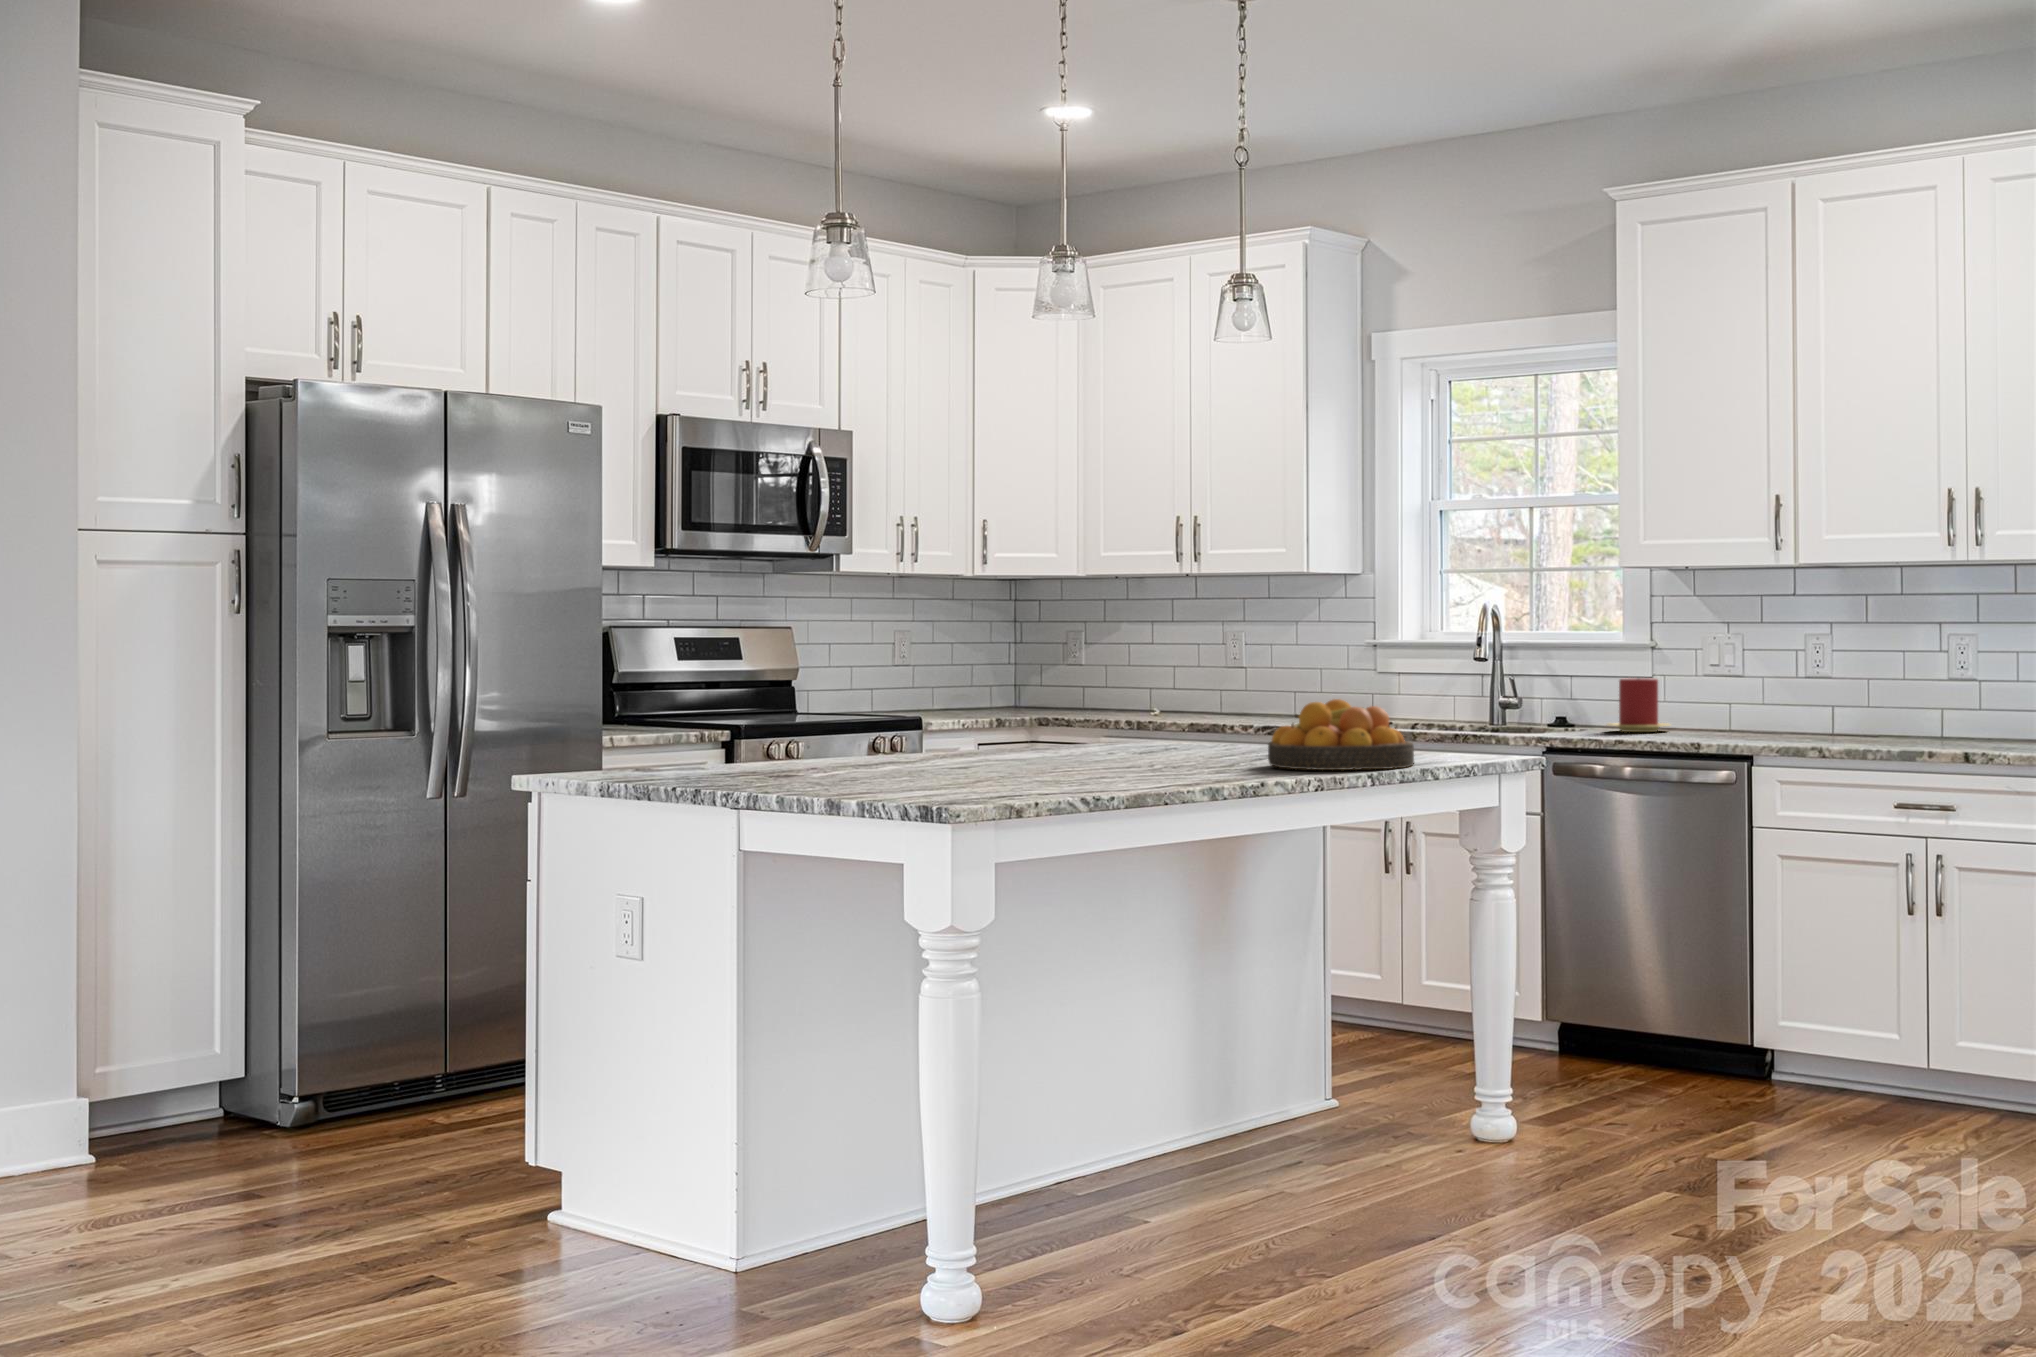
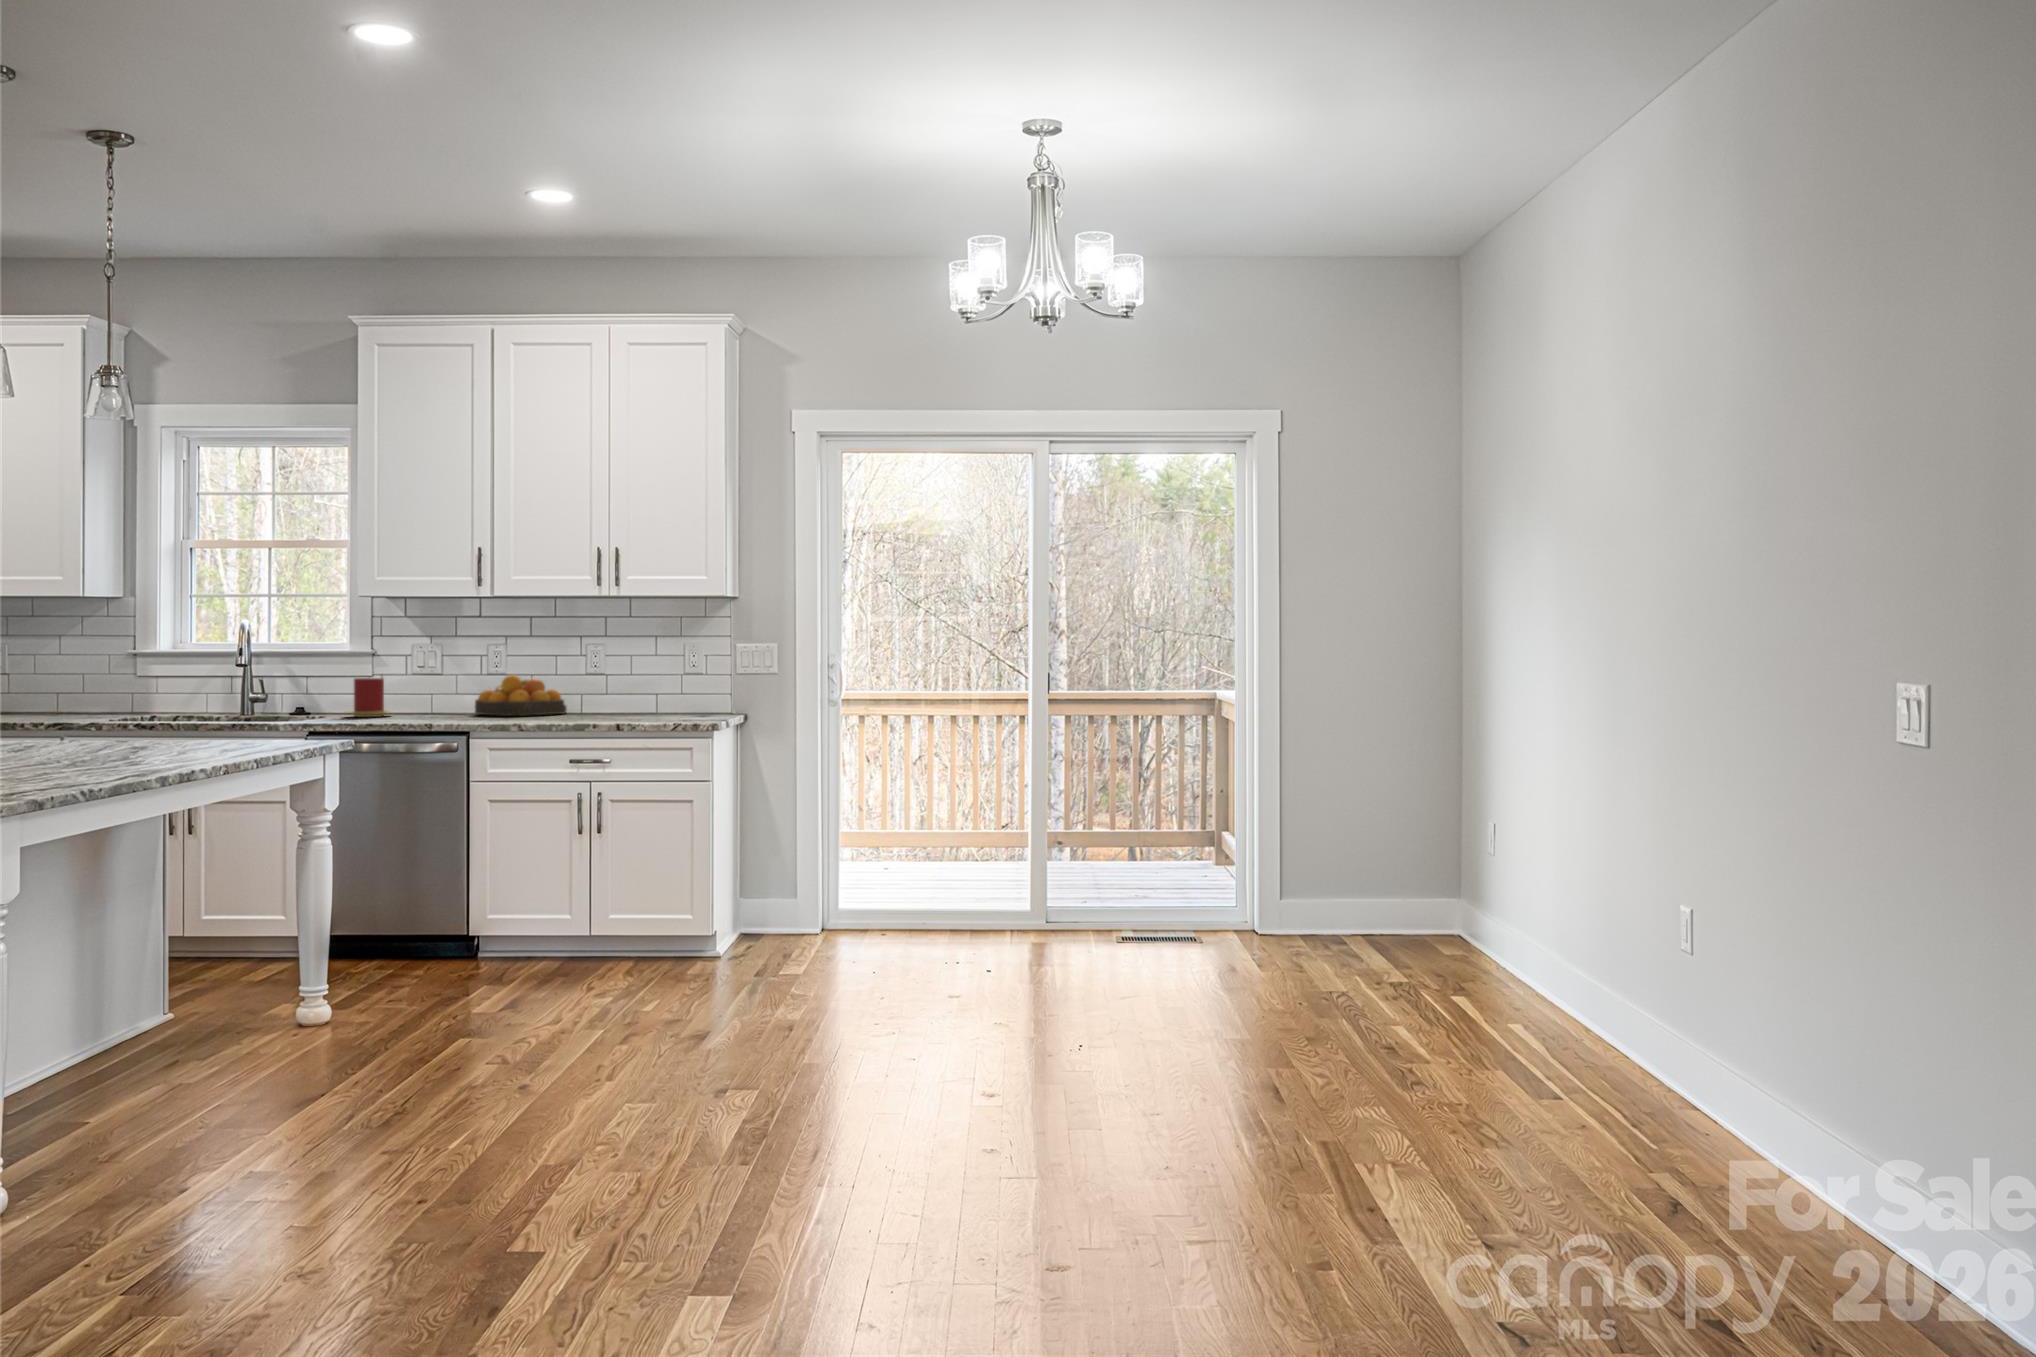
fruit bowl: present [1268,699,1414,770] -> present [475,675,567,715]

